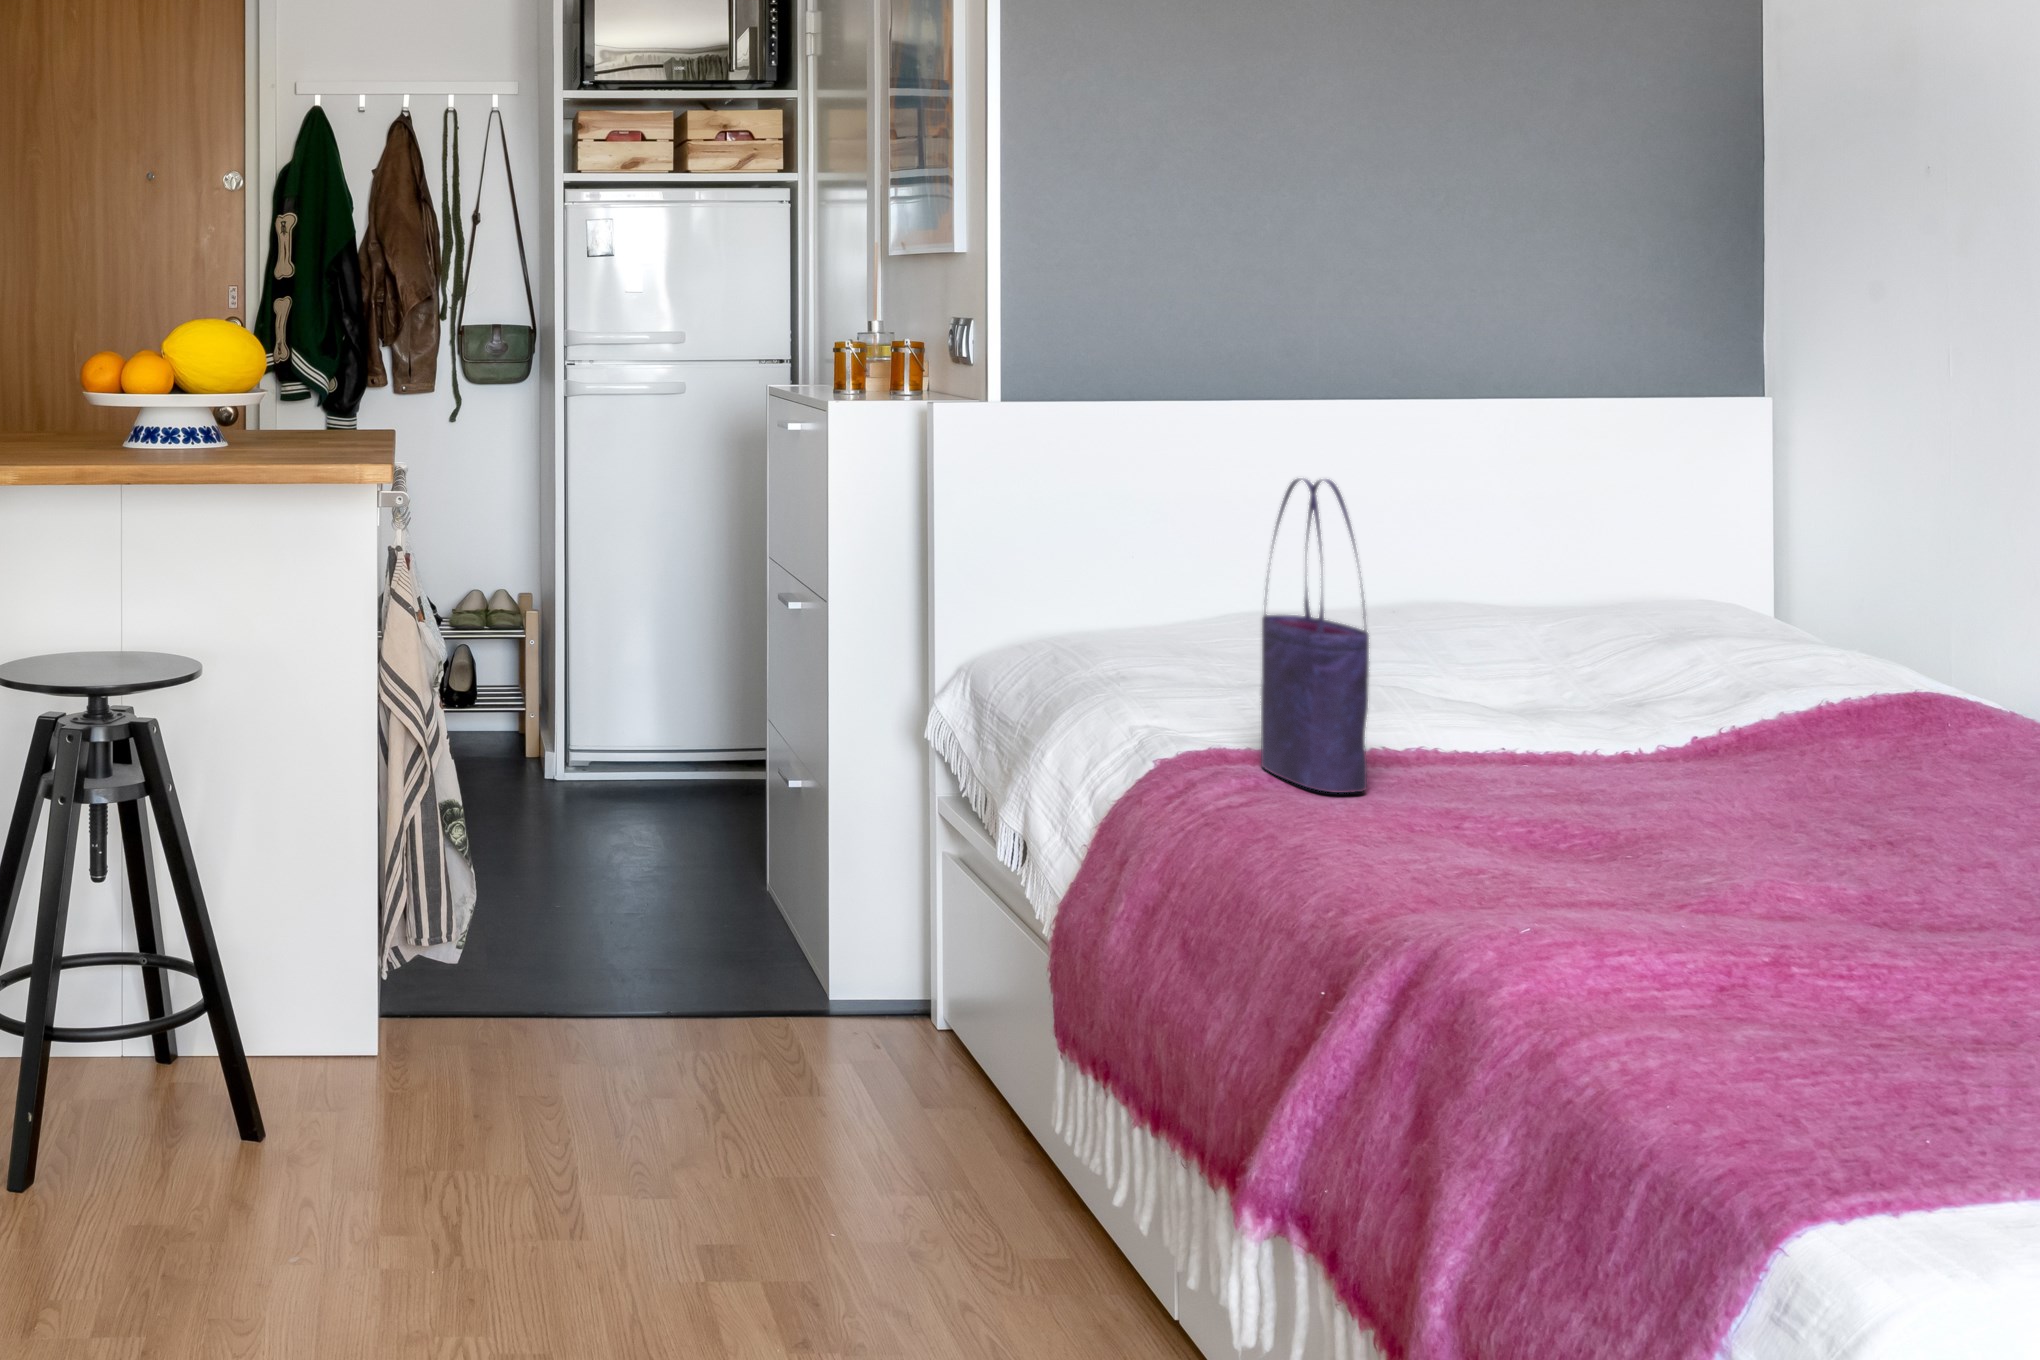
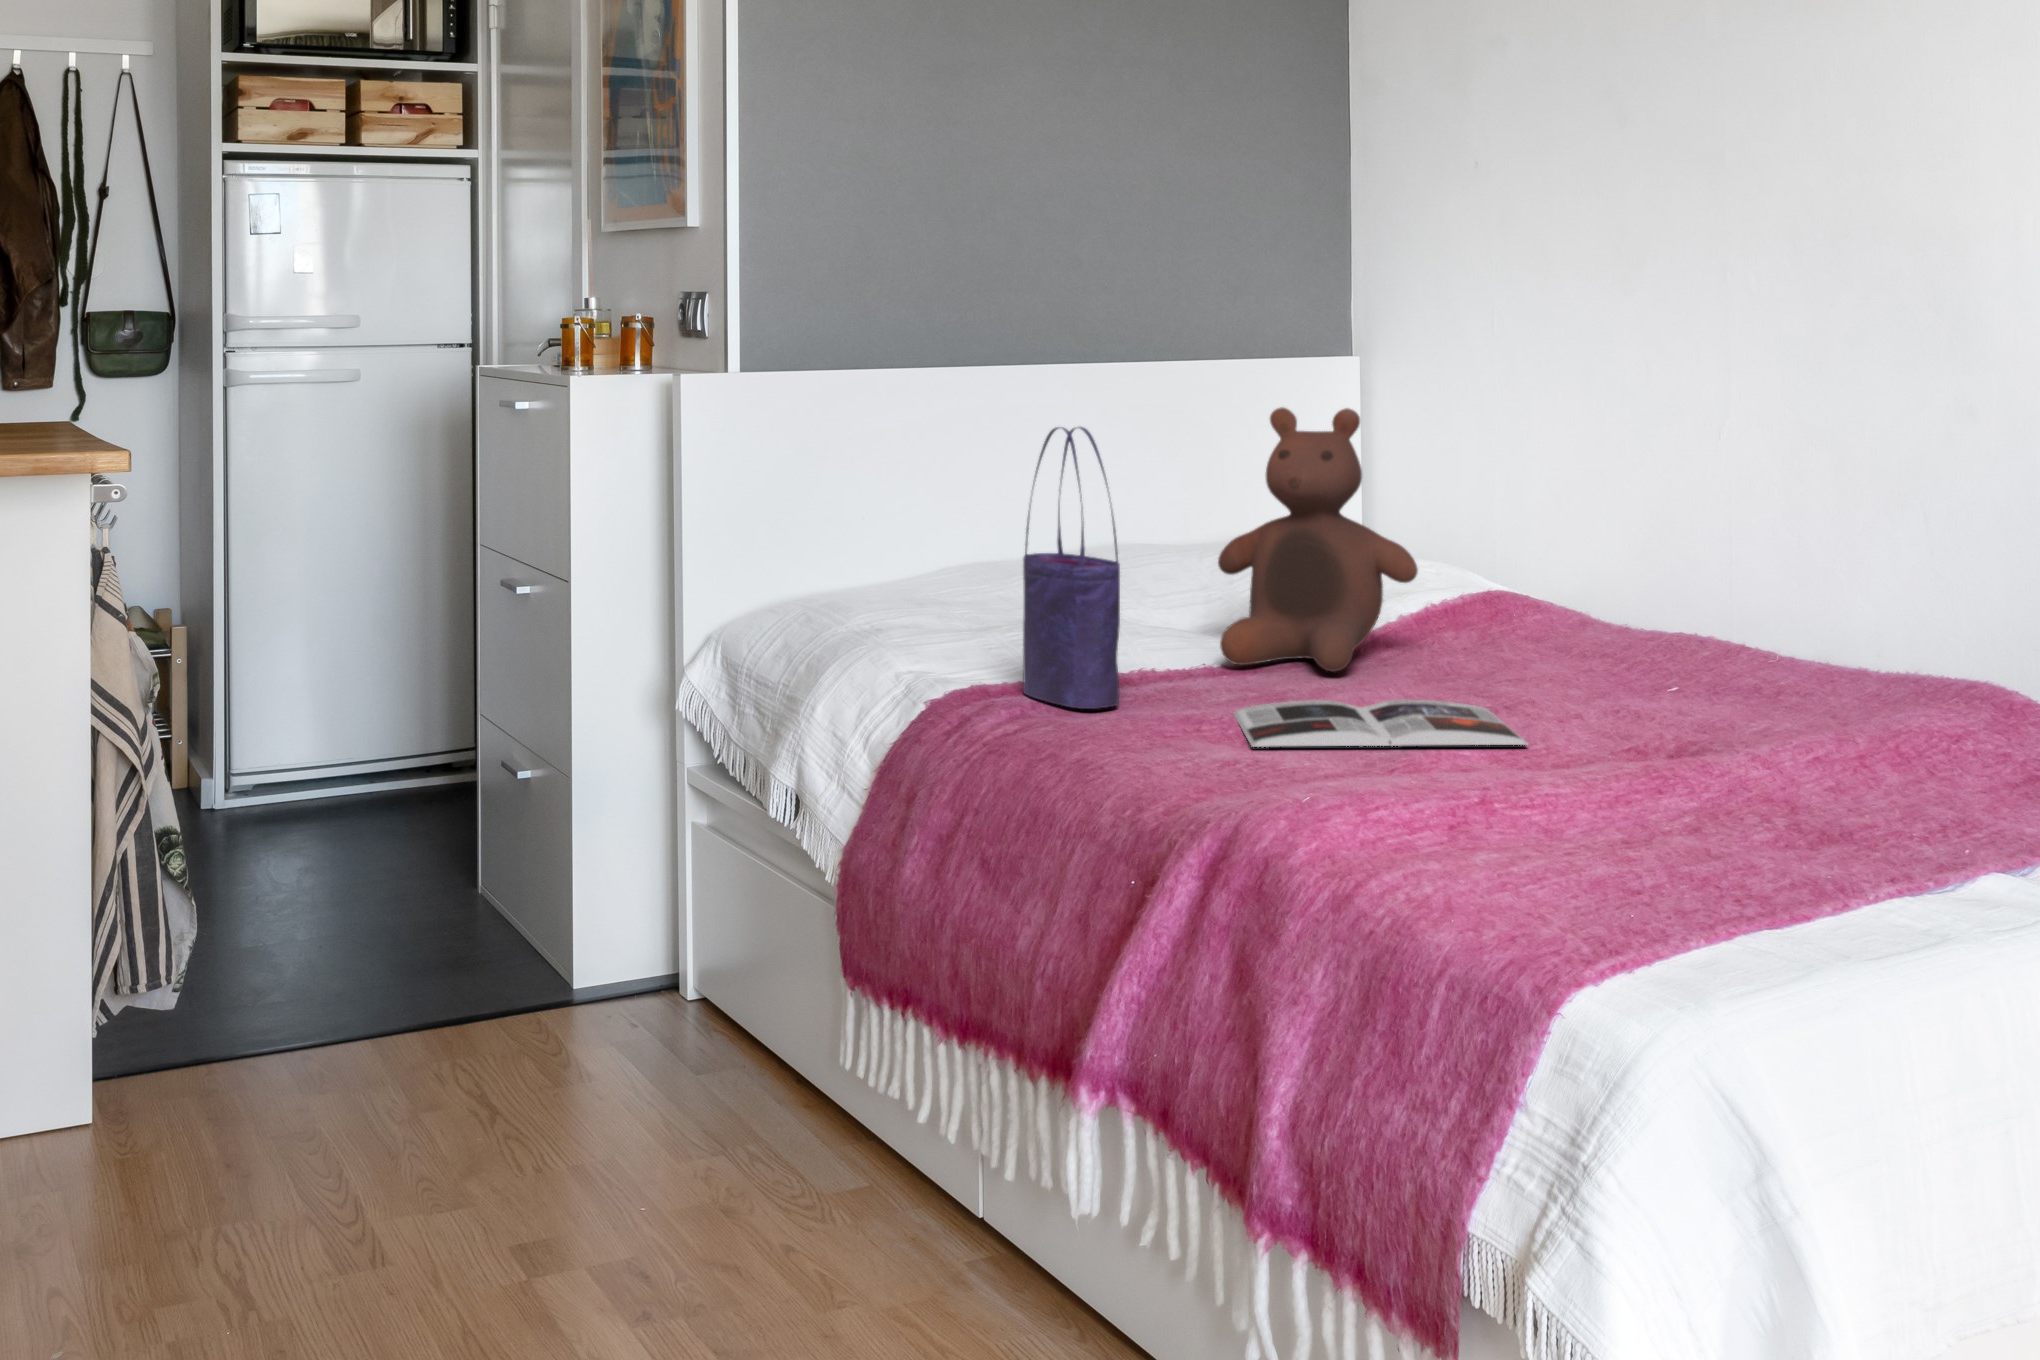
stuffed bear: none [1517,466,1788,780] -> present [1218,407,1418,672]
magazine: none [1507,810,1891,899] -> present [1234,699,1528,747]

